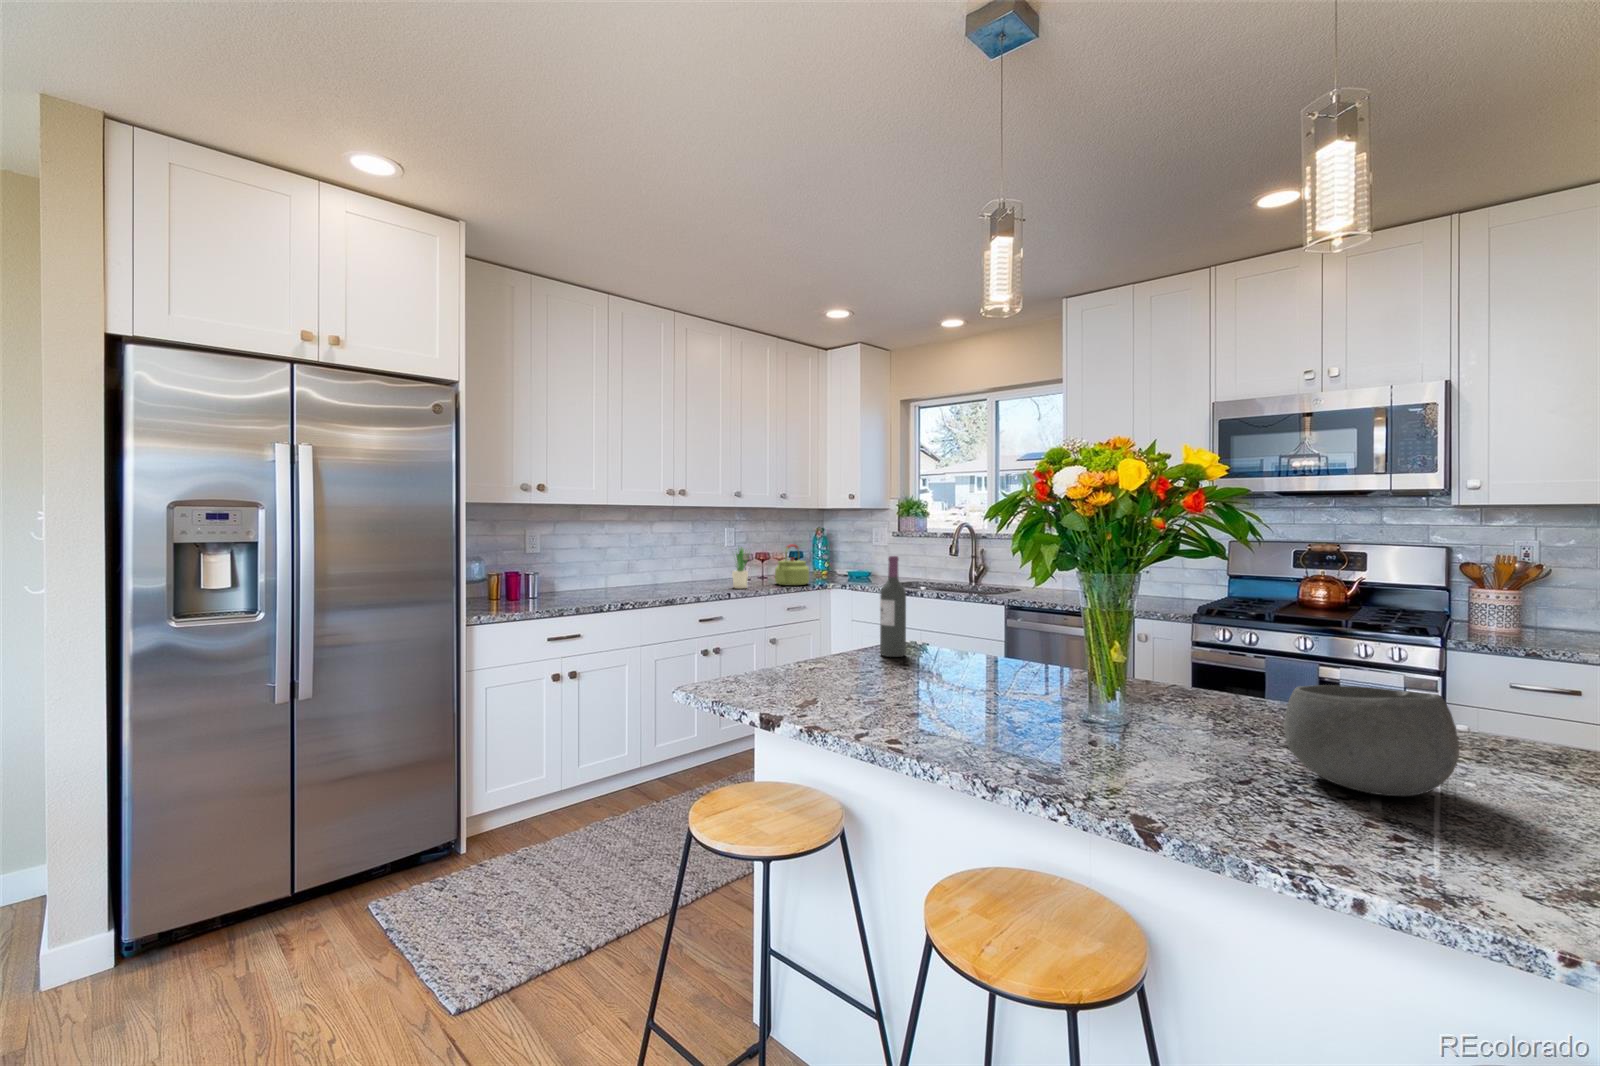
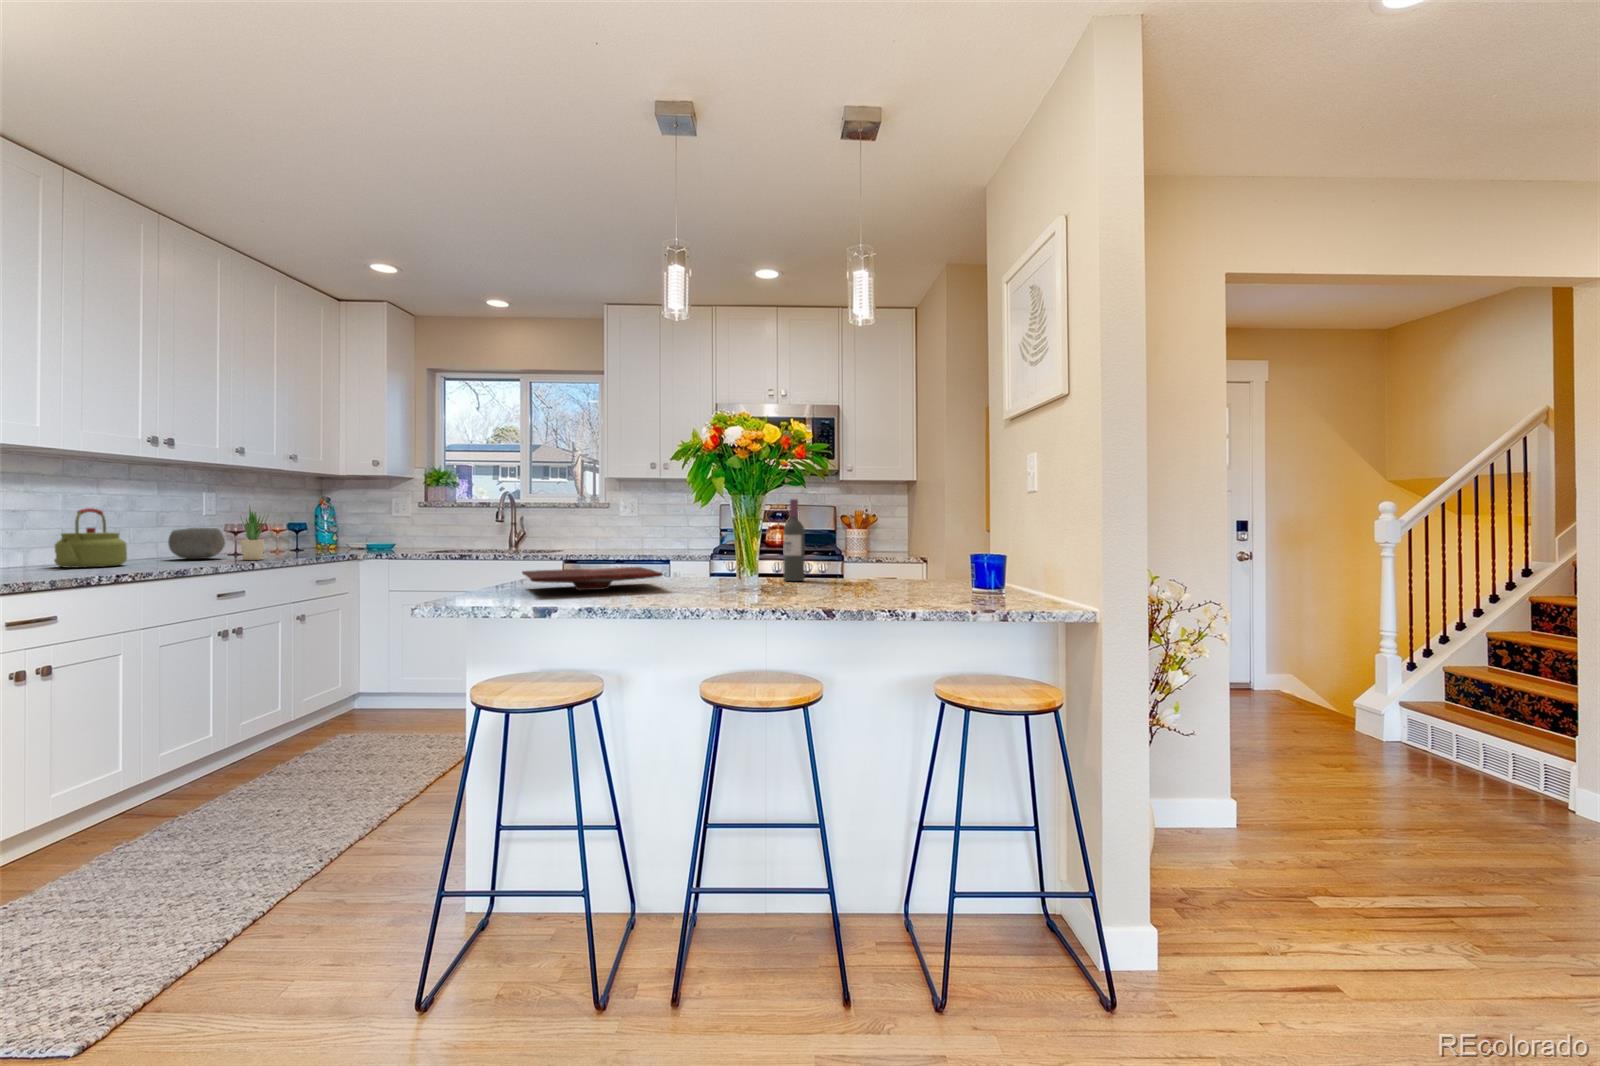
kettle: present [775,544,809,585] -> present [54,508,127,568]
wine bottle: present [880,556,906,657] -> present [784,499,805,581]
cutting board: none [799,647,976,686] -> present [522,567,663,590]
bowl: present [1284,685,1459,796] -> present [168,528,225,559]

